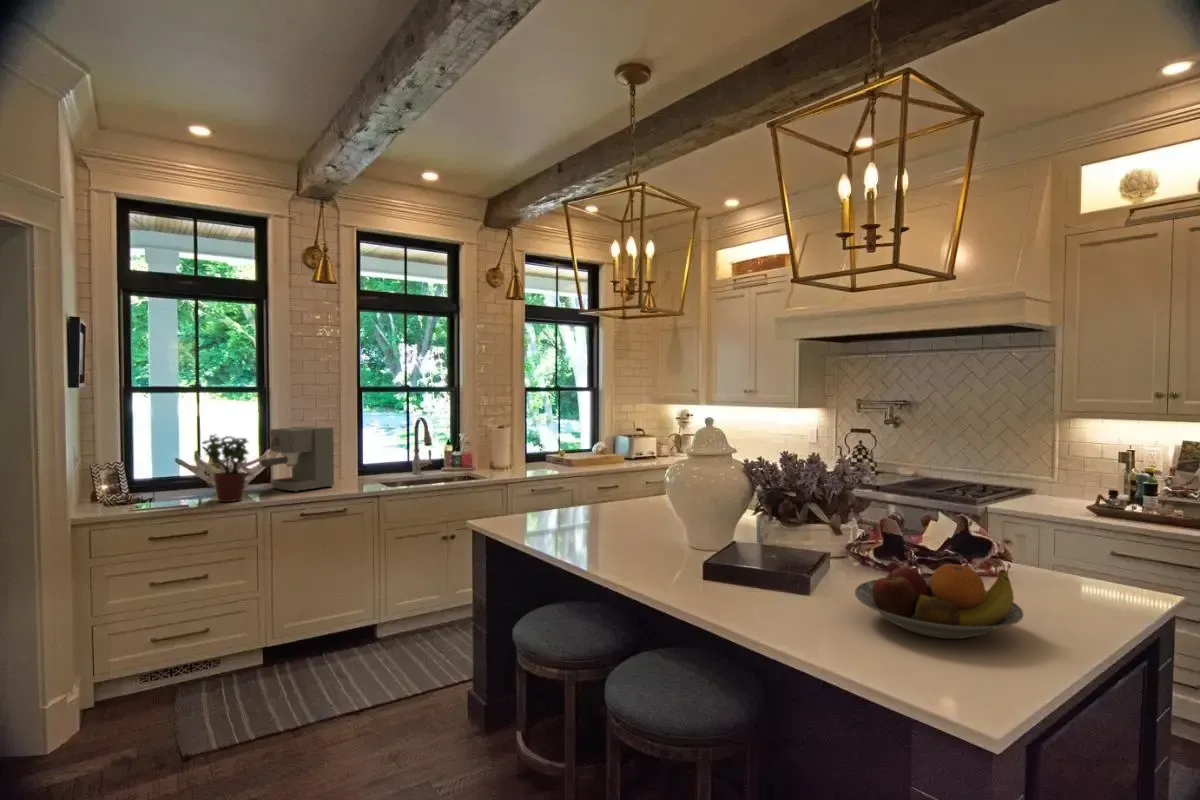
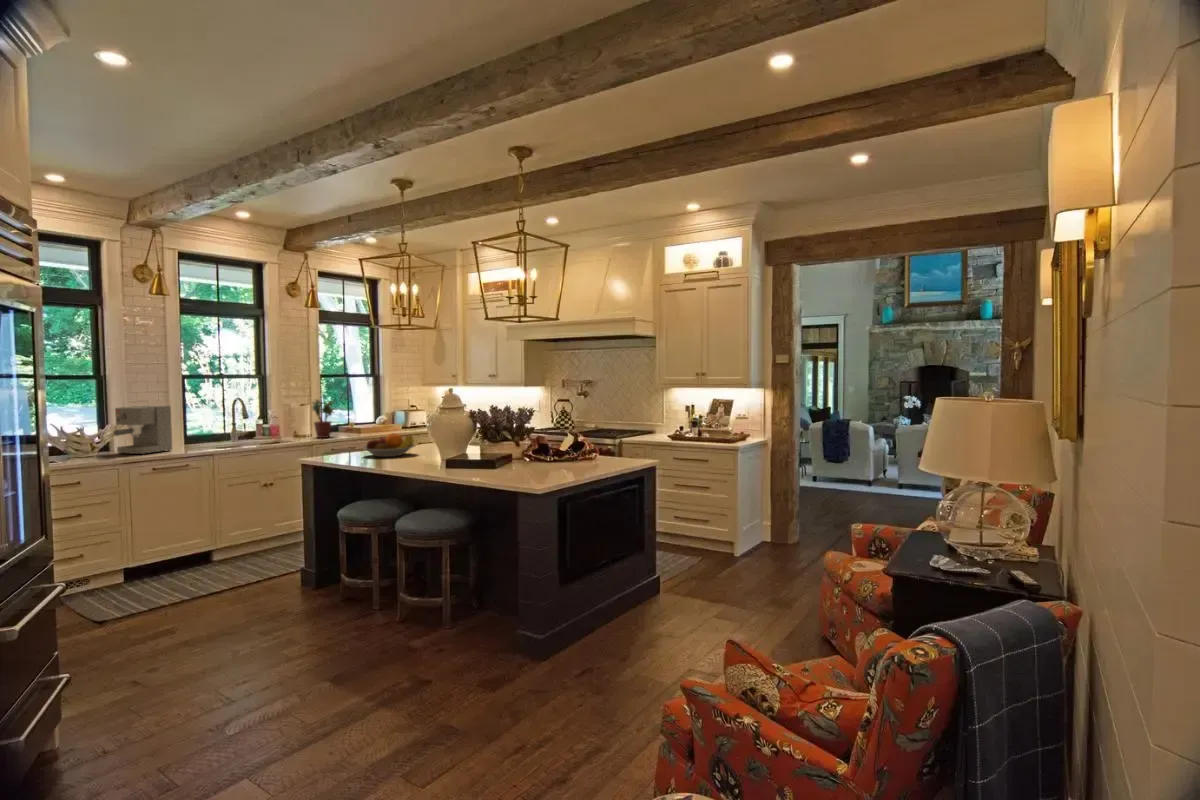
potted plant: present [203,435,248,502] -> present [312,400,334,438]
fruit bowl: present [855,562,1023,639] -> present [362,433,415,457]

